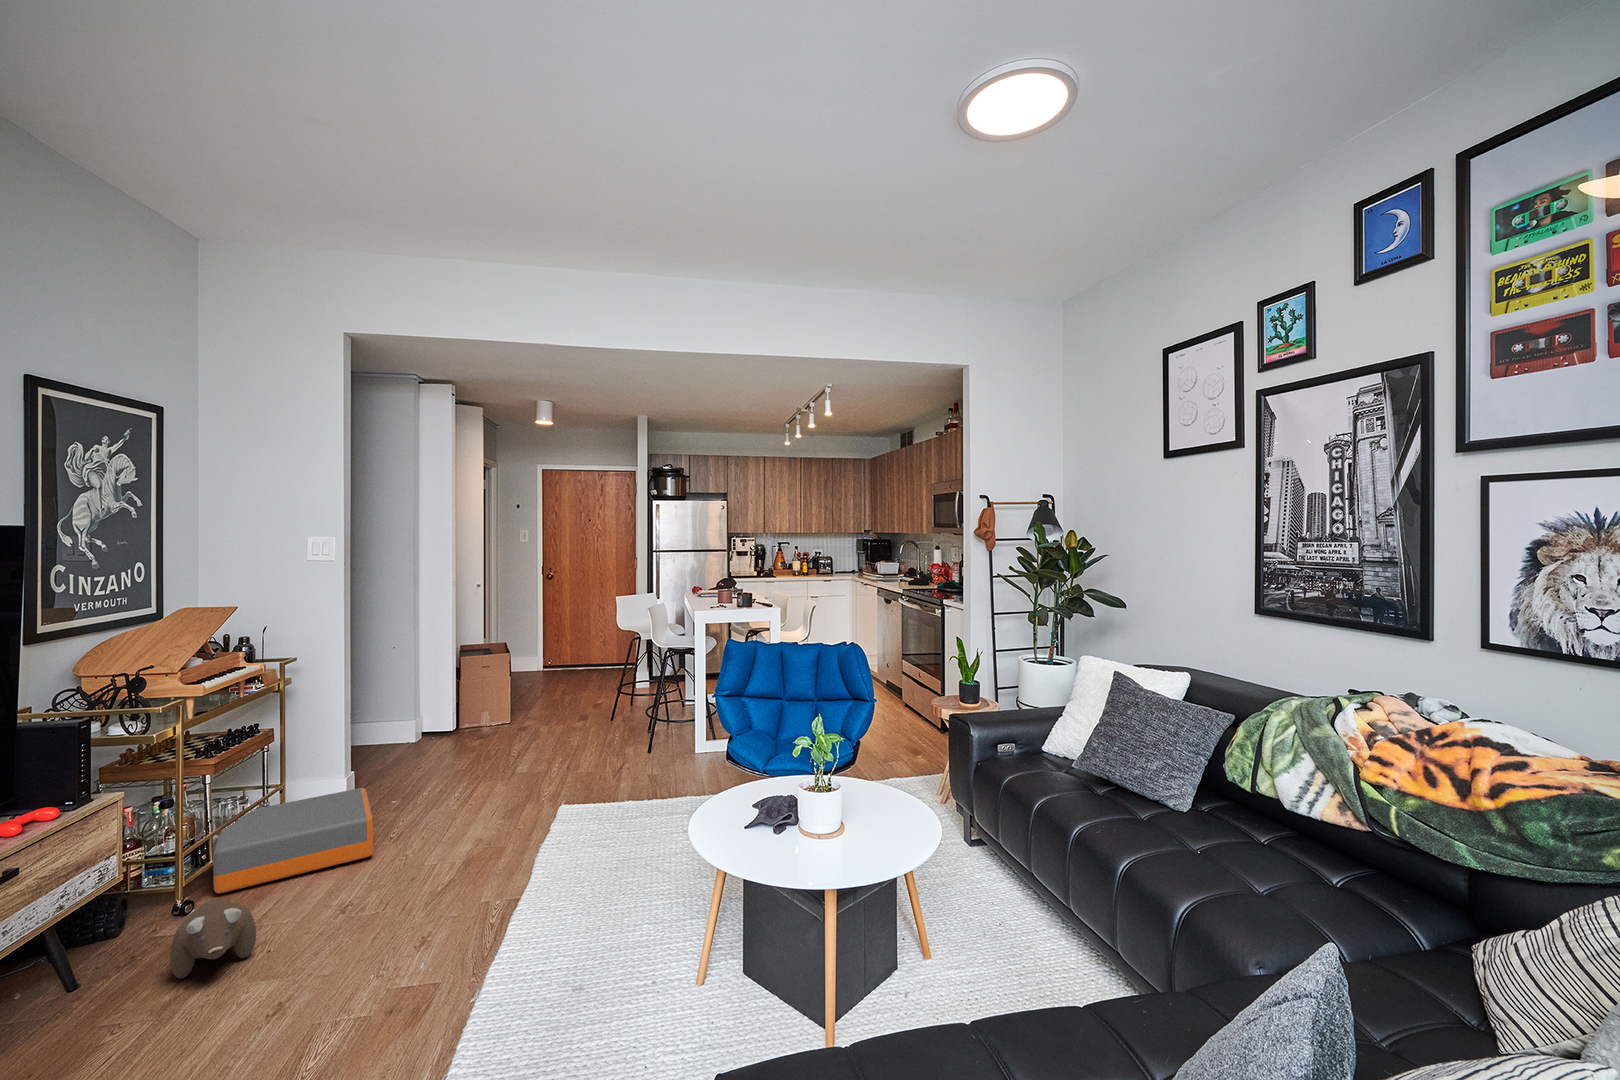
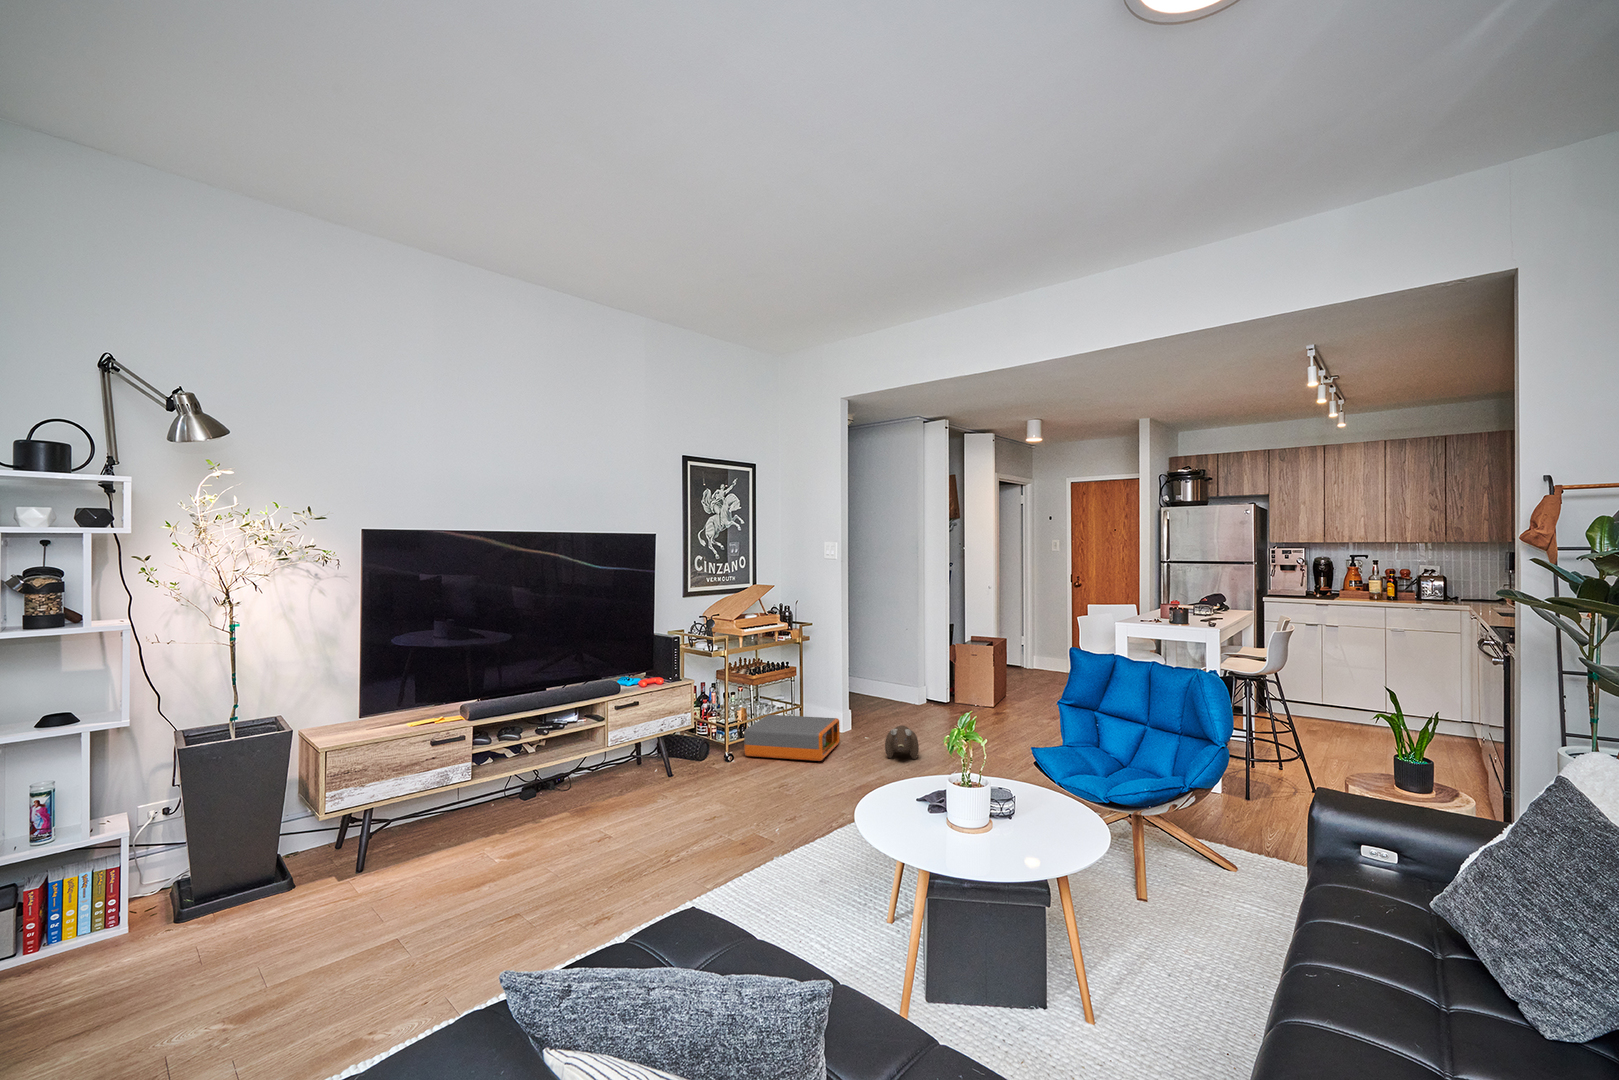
plush toy: present [170,899,256,978] -> present [885,725,919,759]

